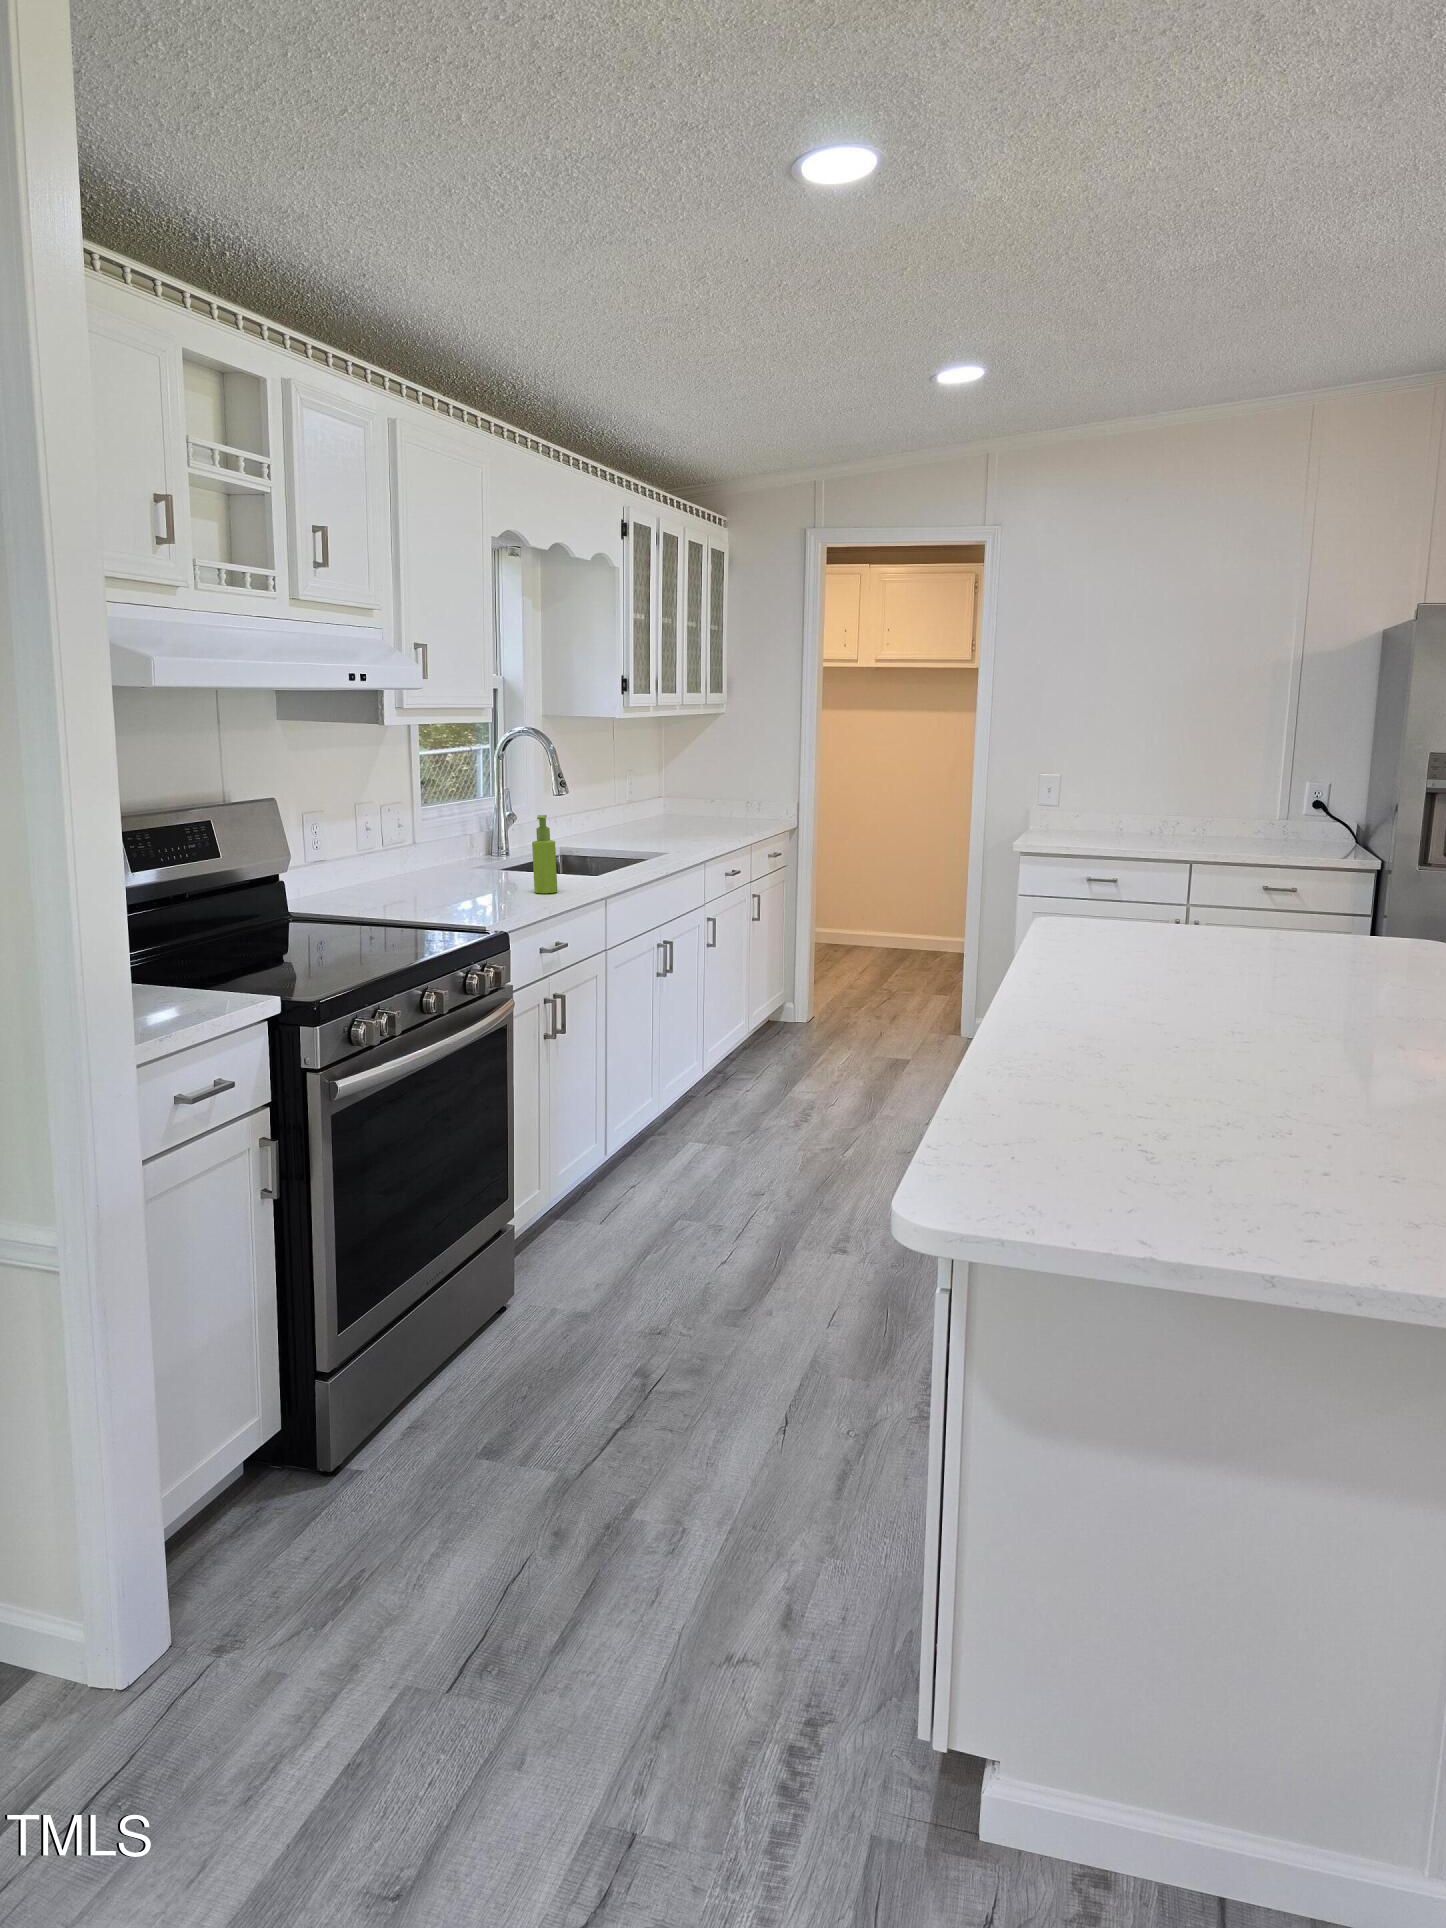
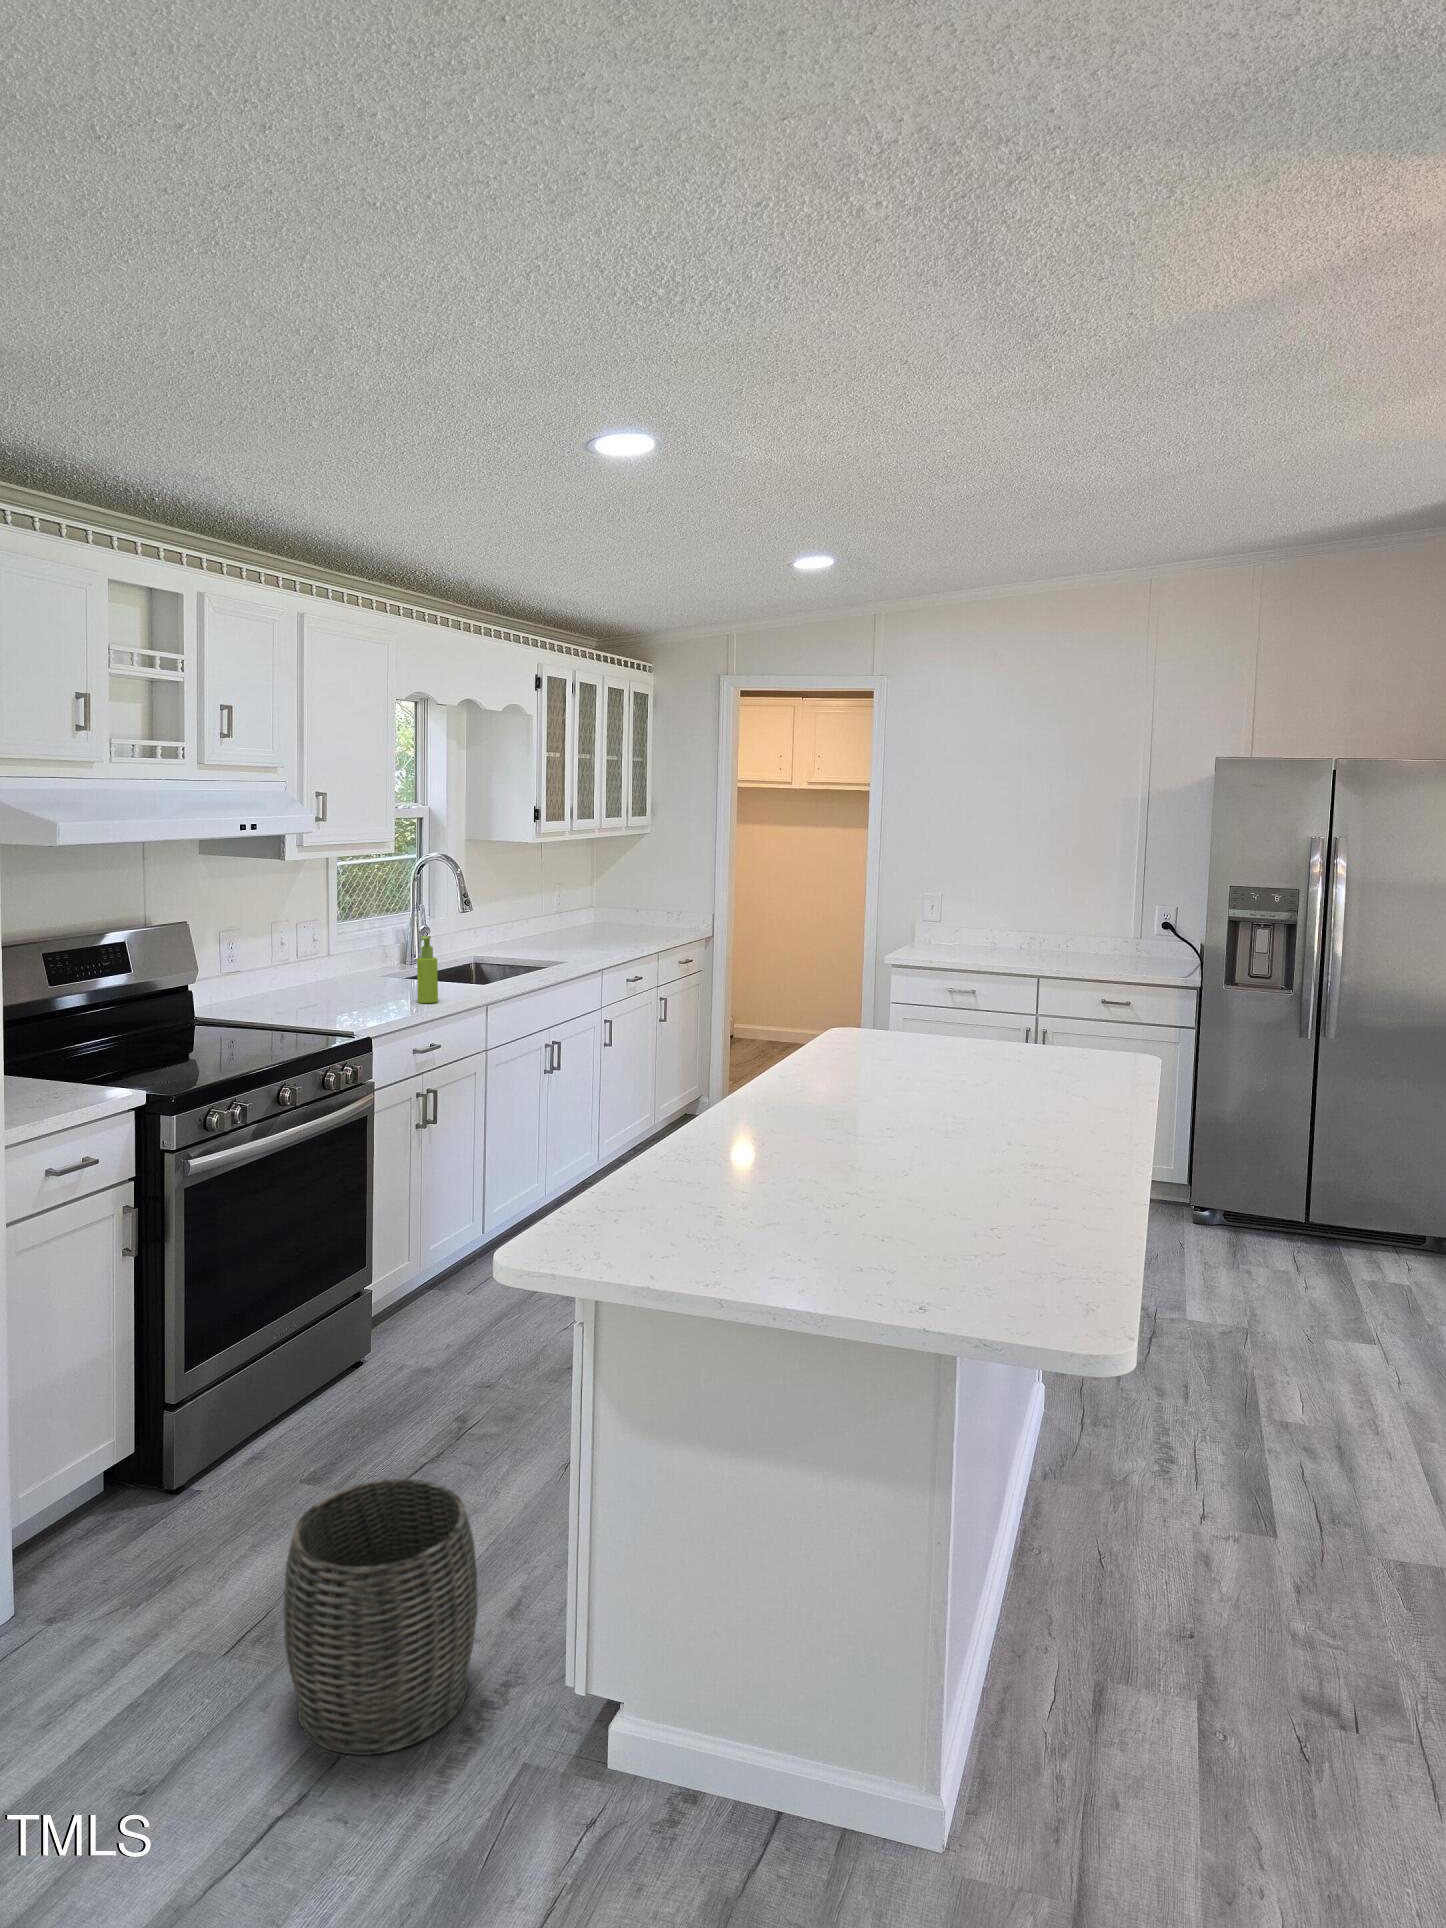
woven basket: none [542,1462,777,1815] -> present [284,1479,478,1755]

